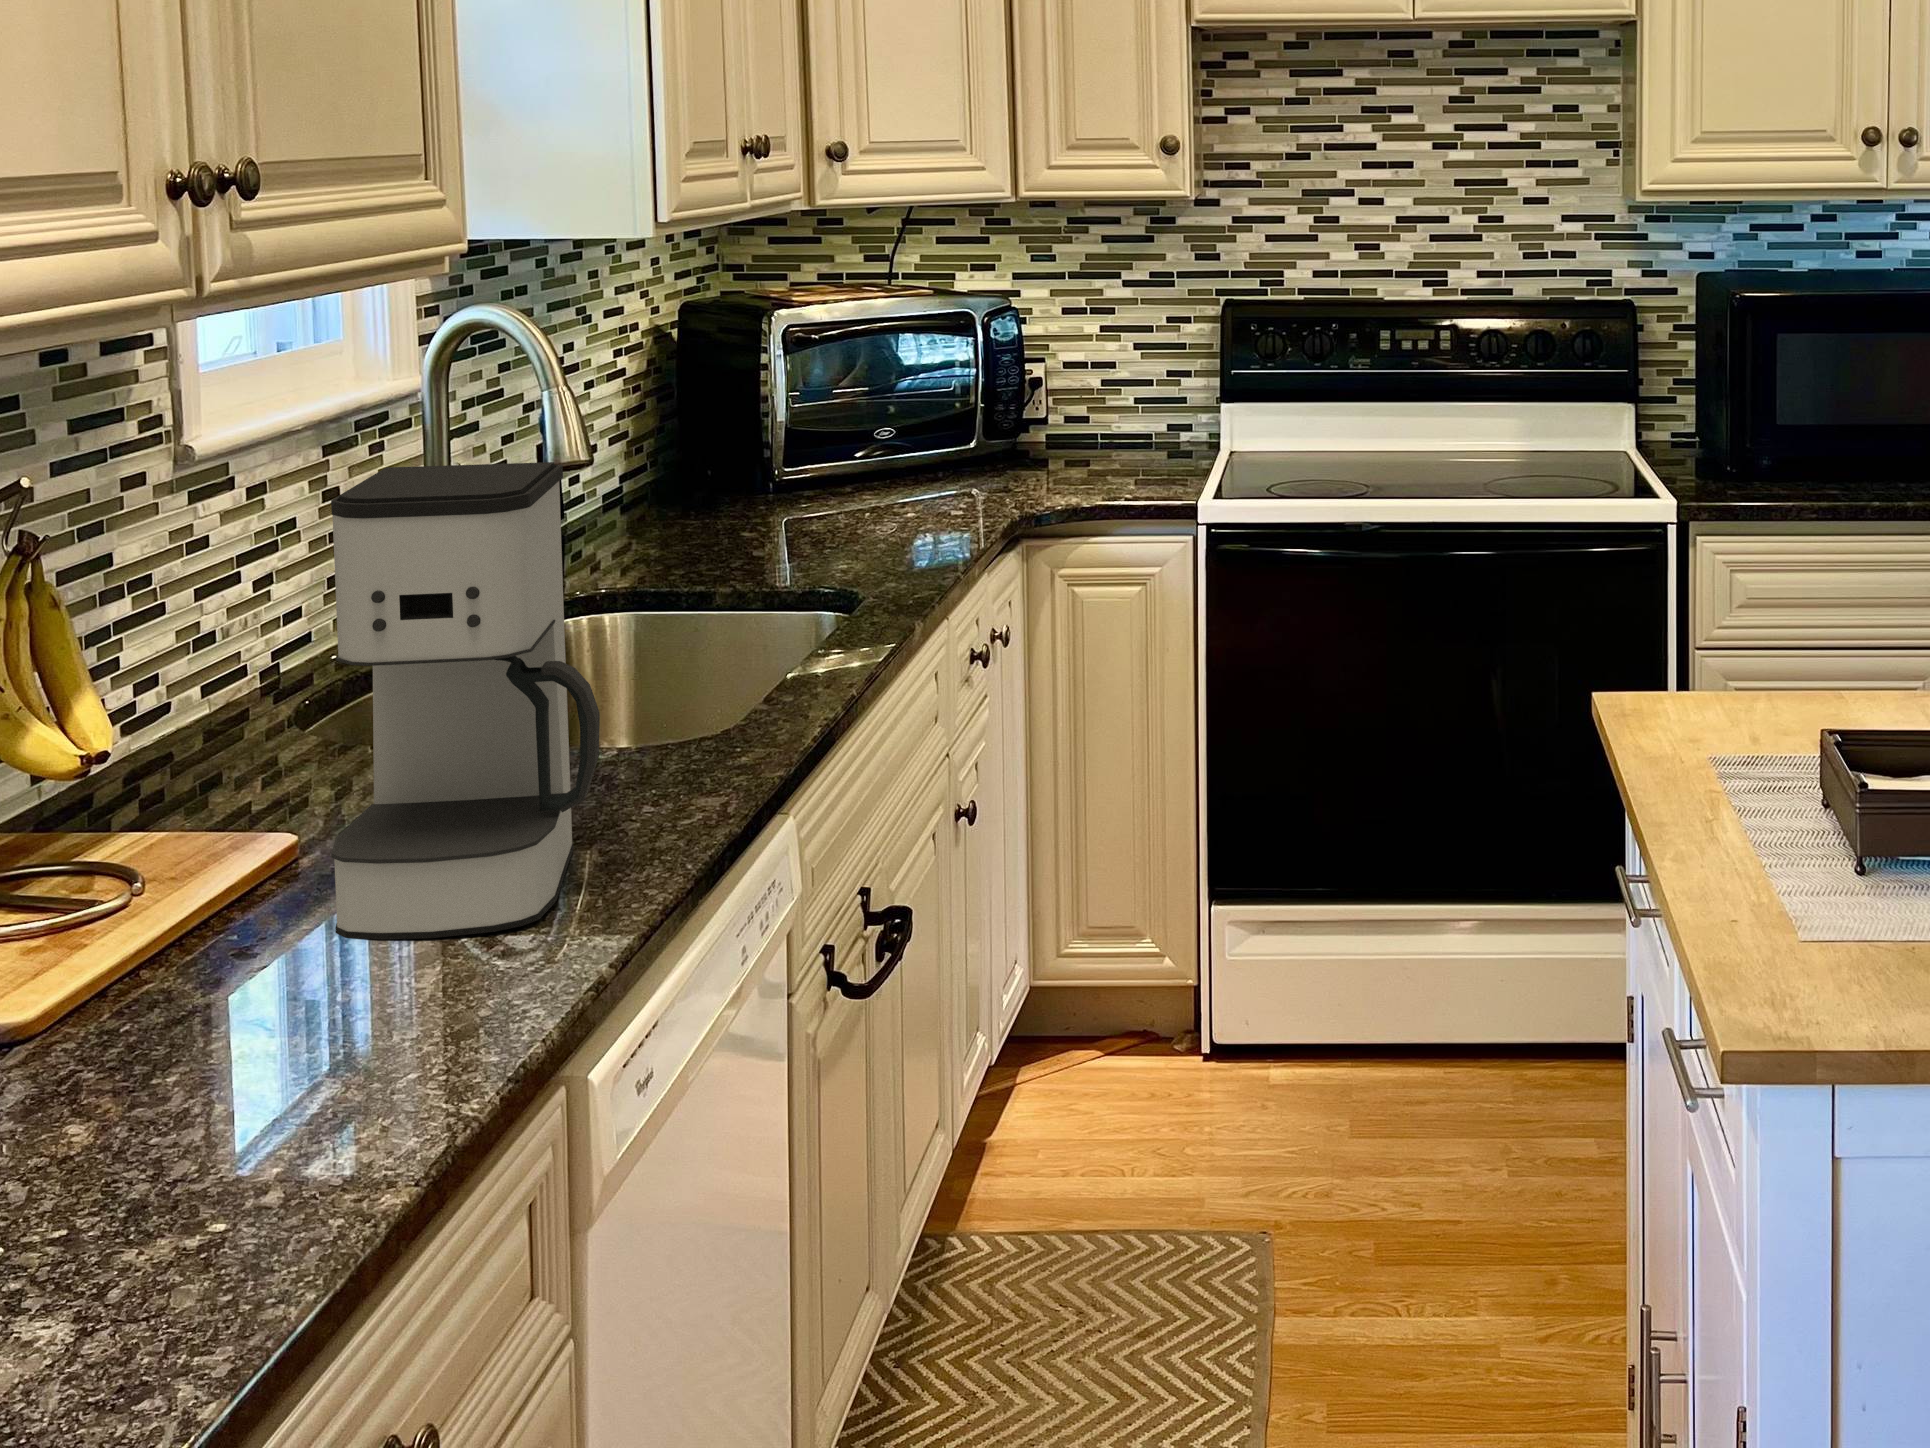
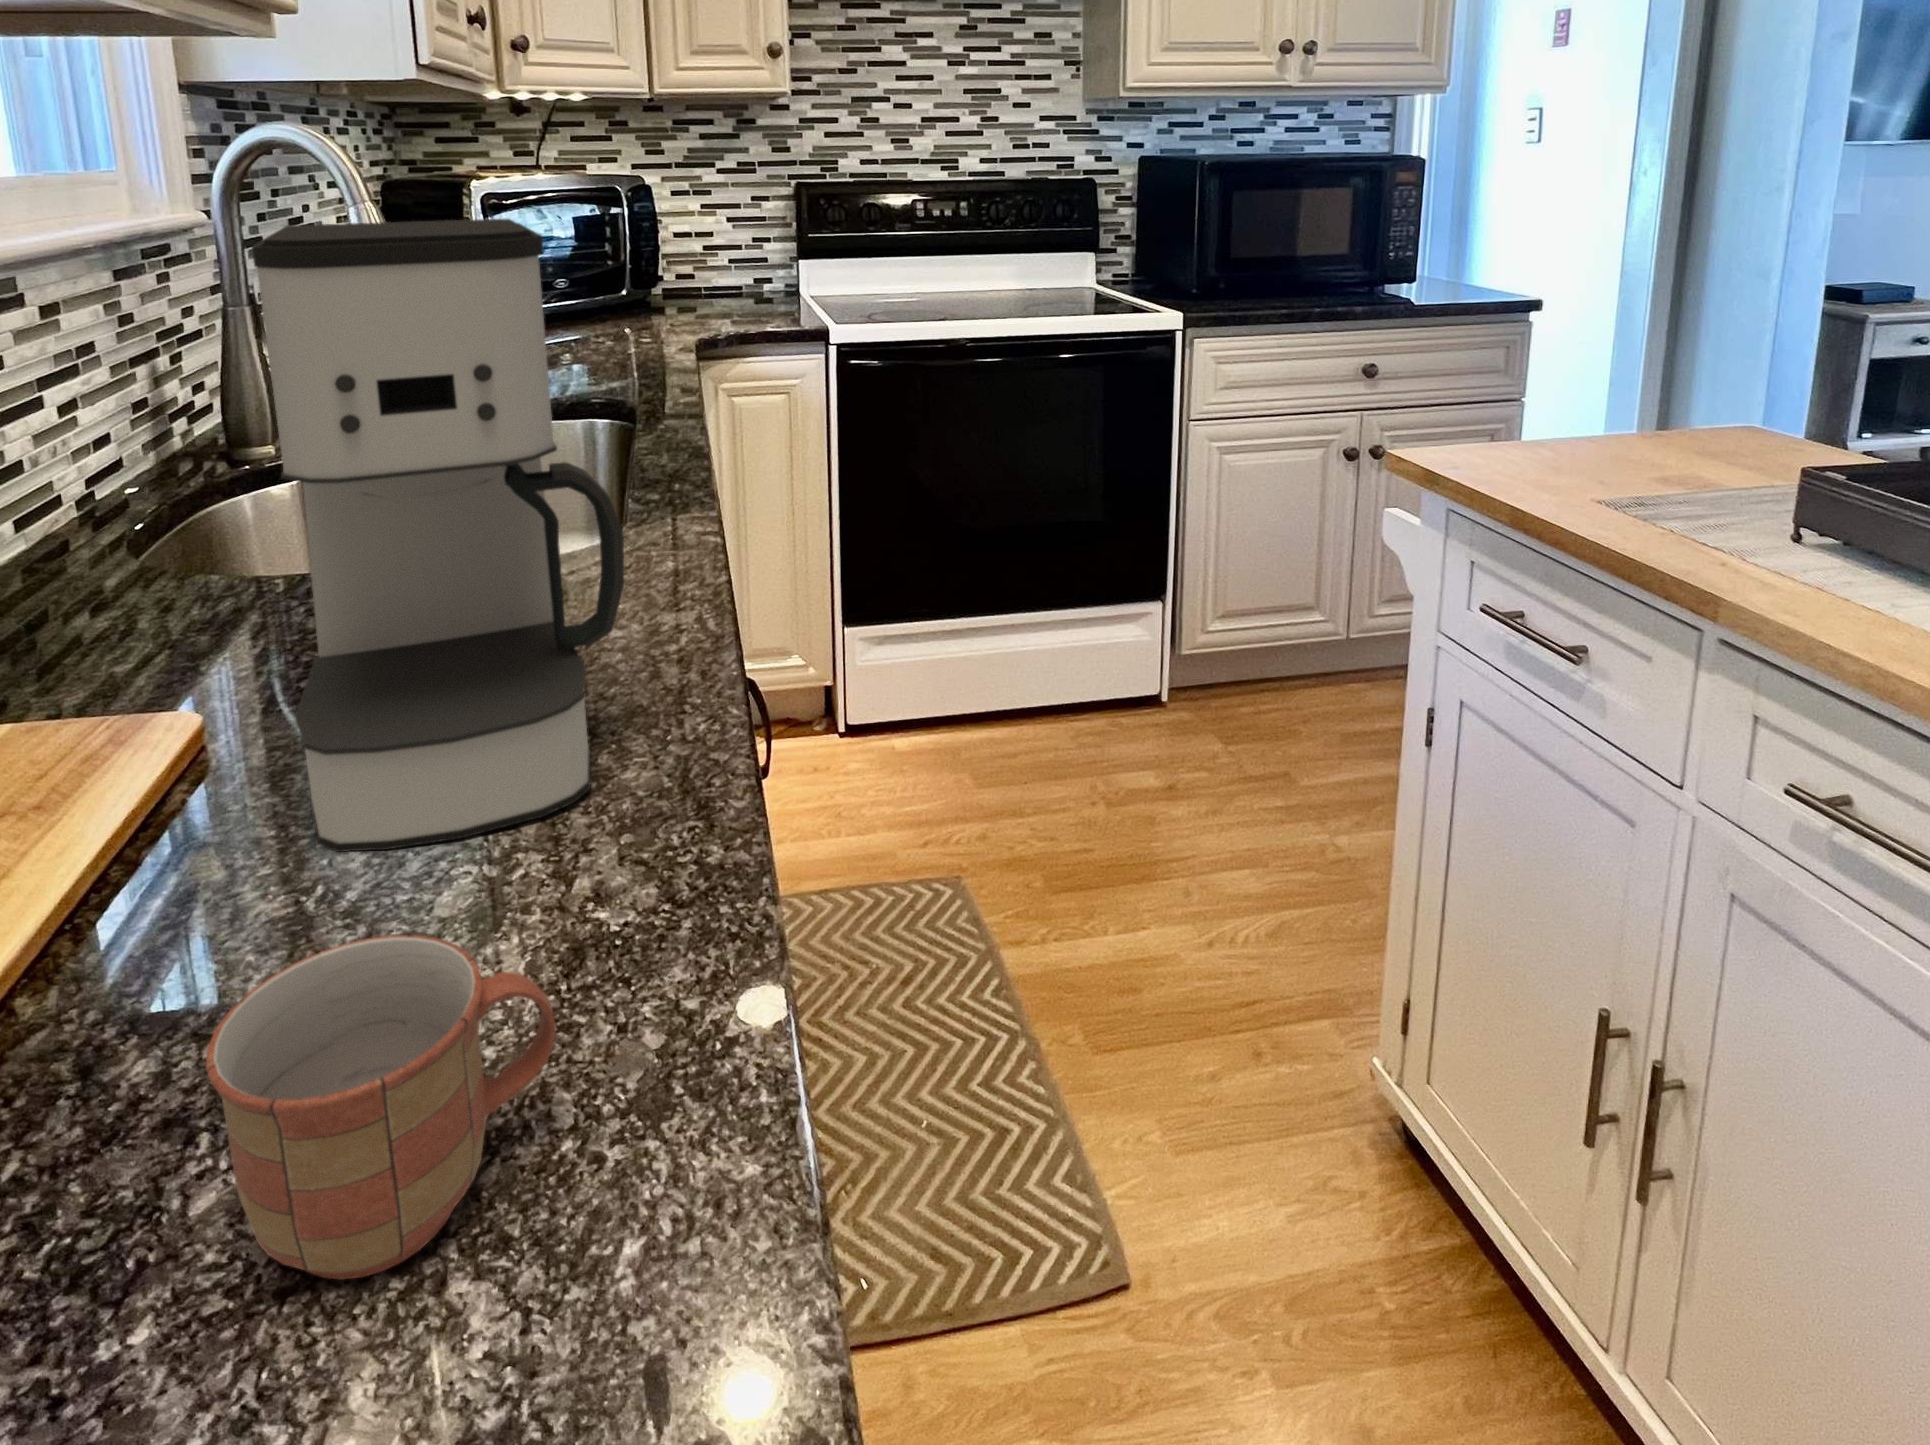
mug: none [196,934,393,1100] -> present [206,935,556,1279]

